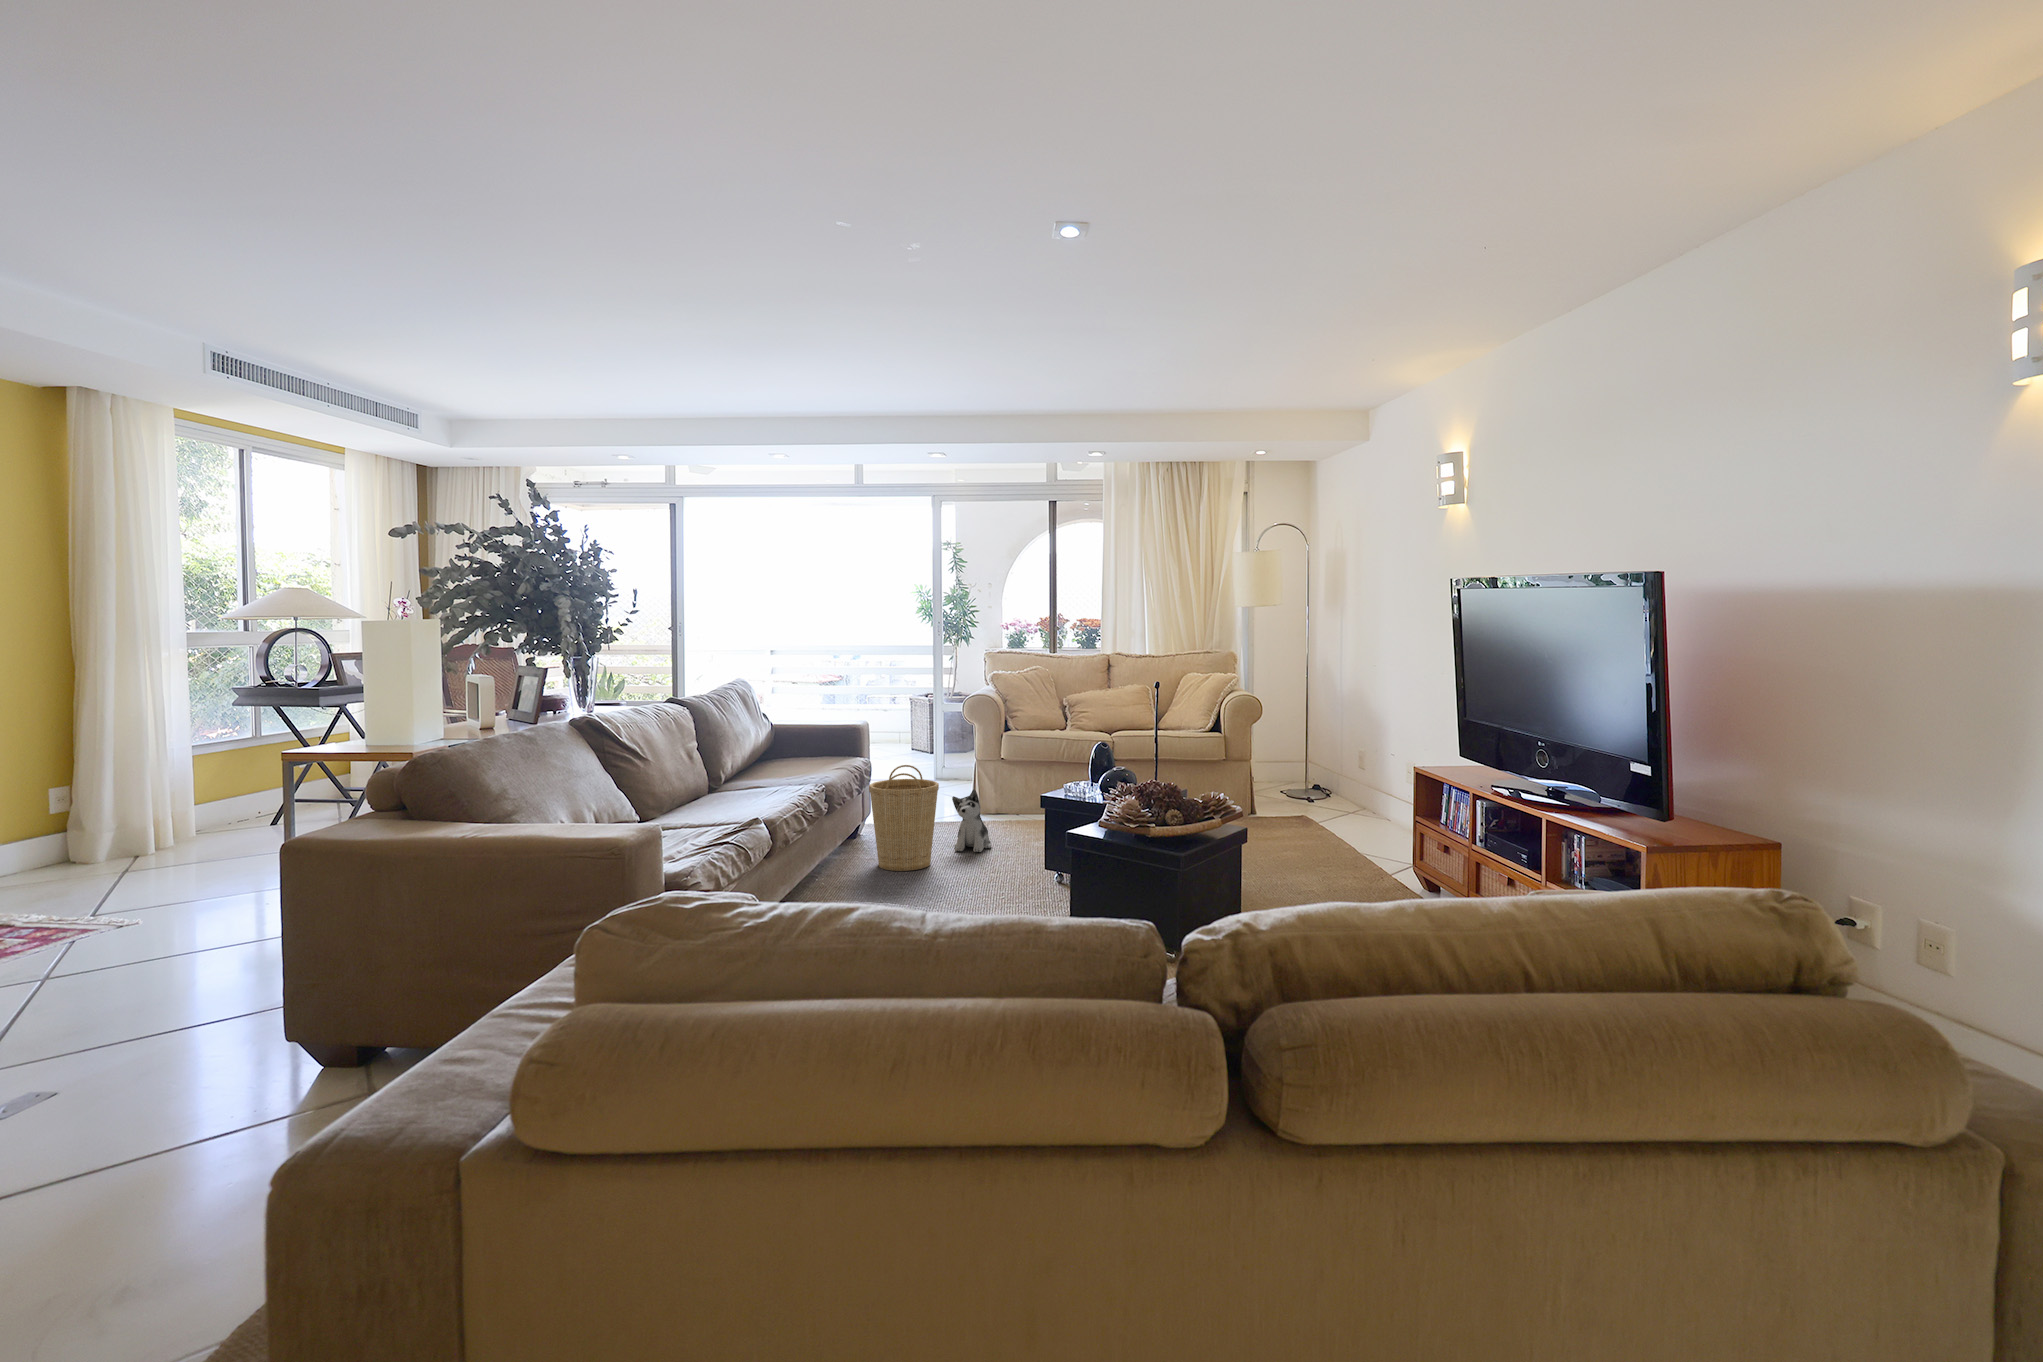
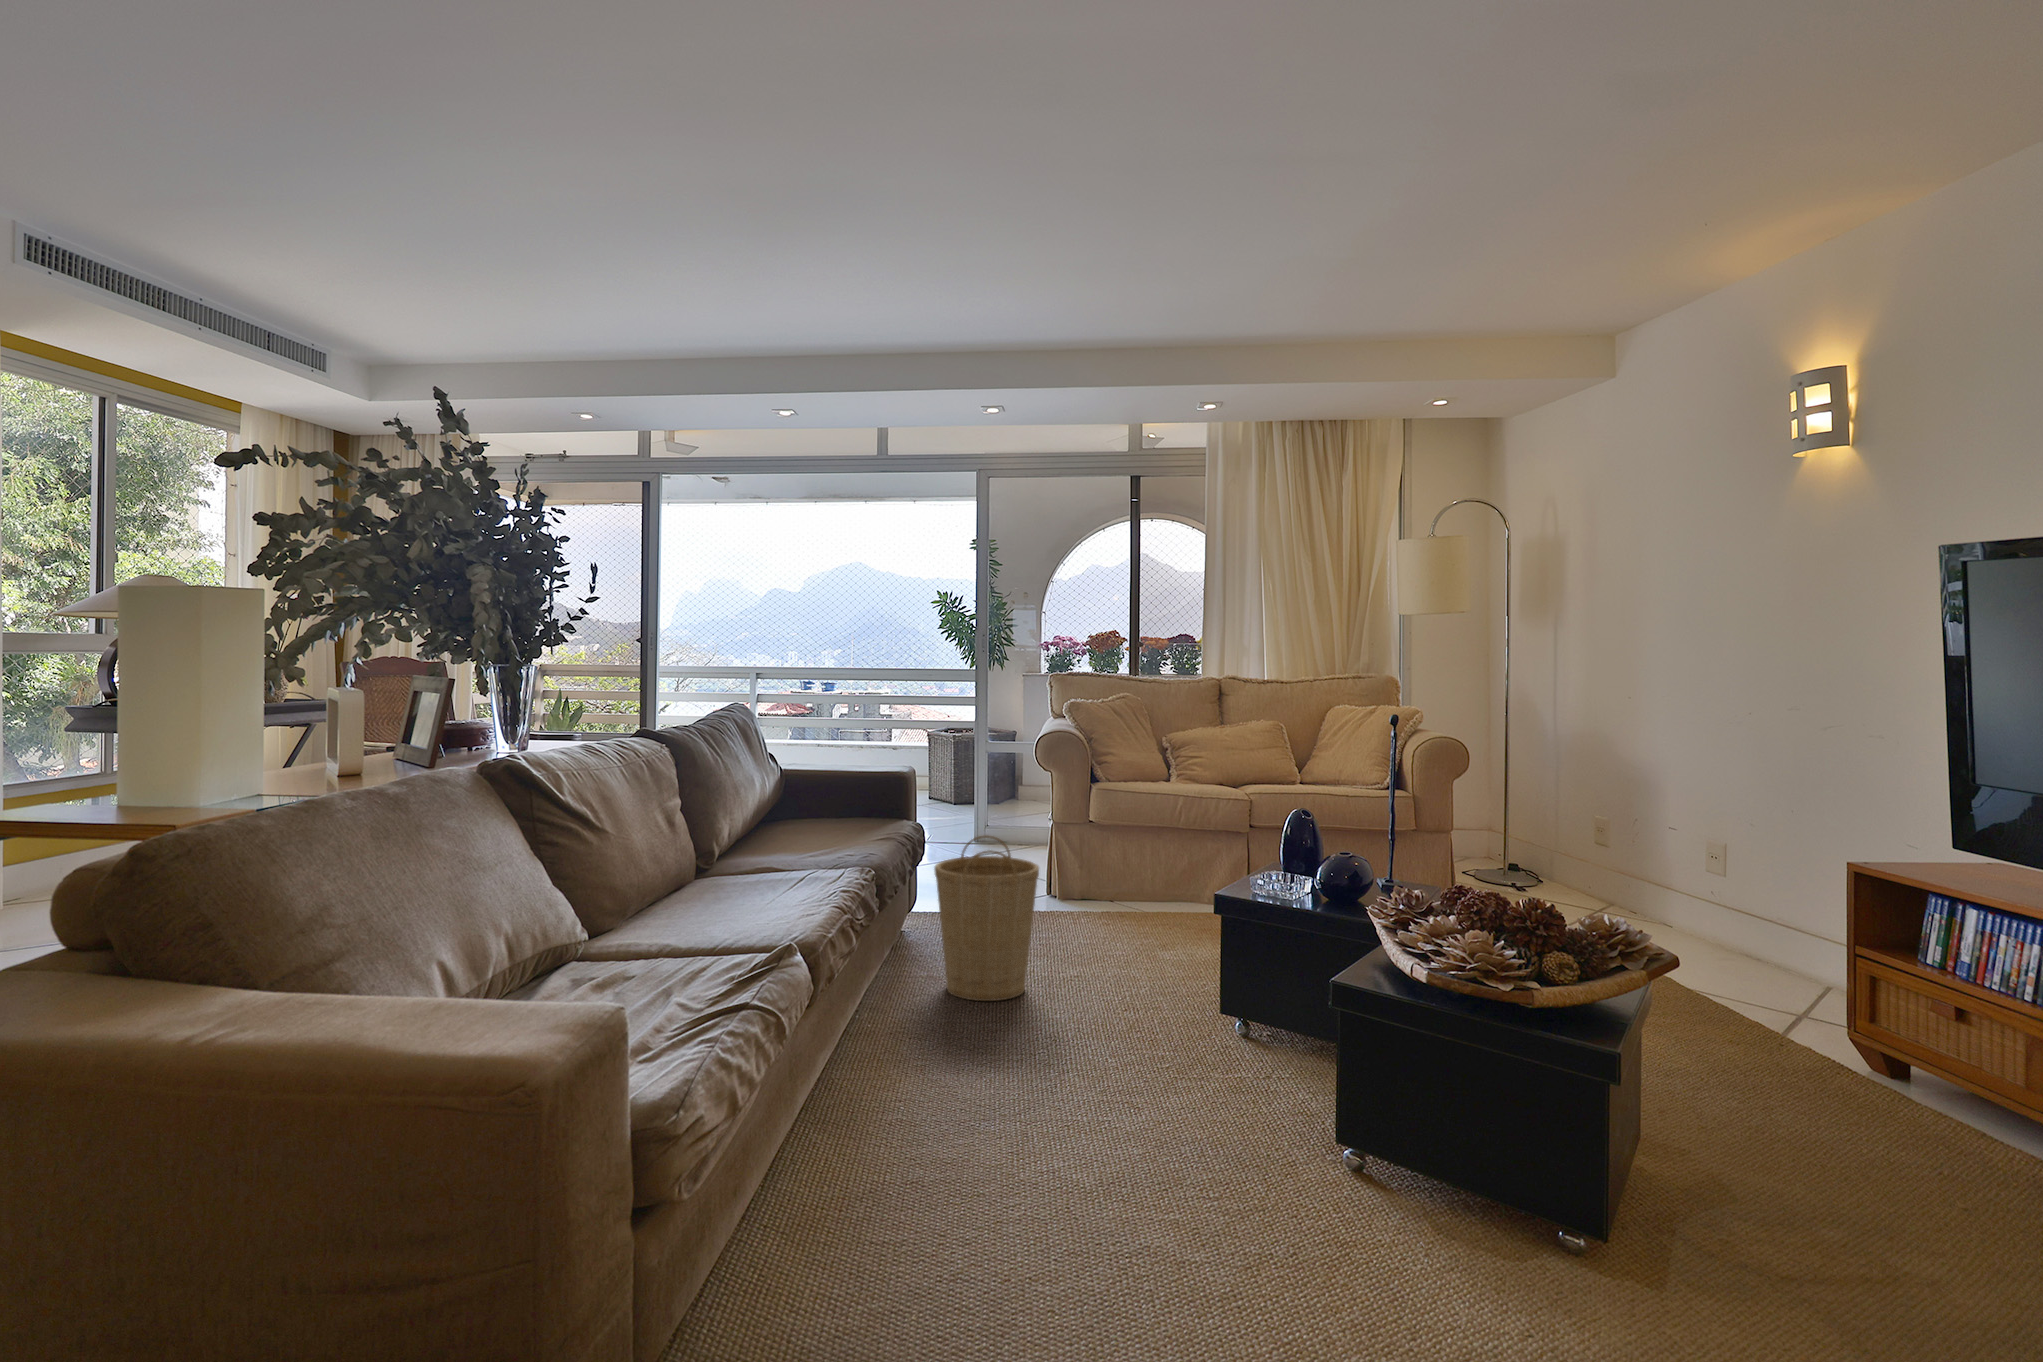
plush toy: present [952,789,991,852] -> none [1049,872,1106,968]

